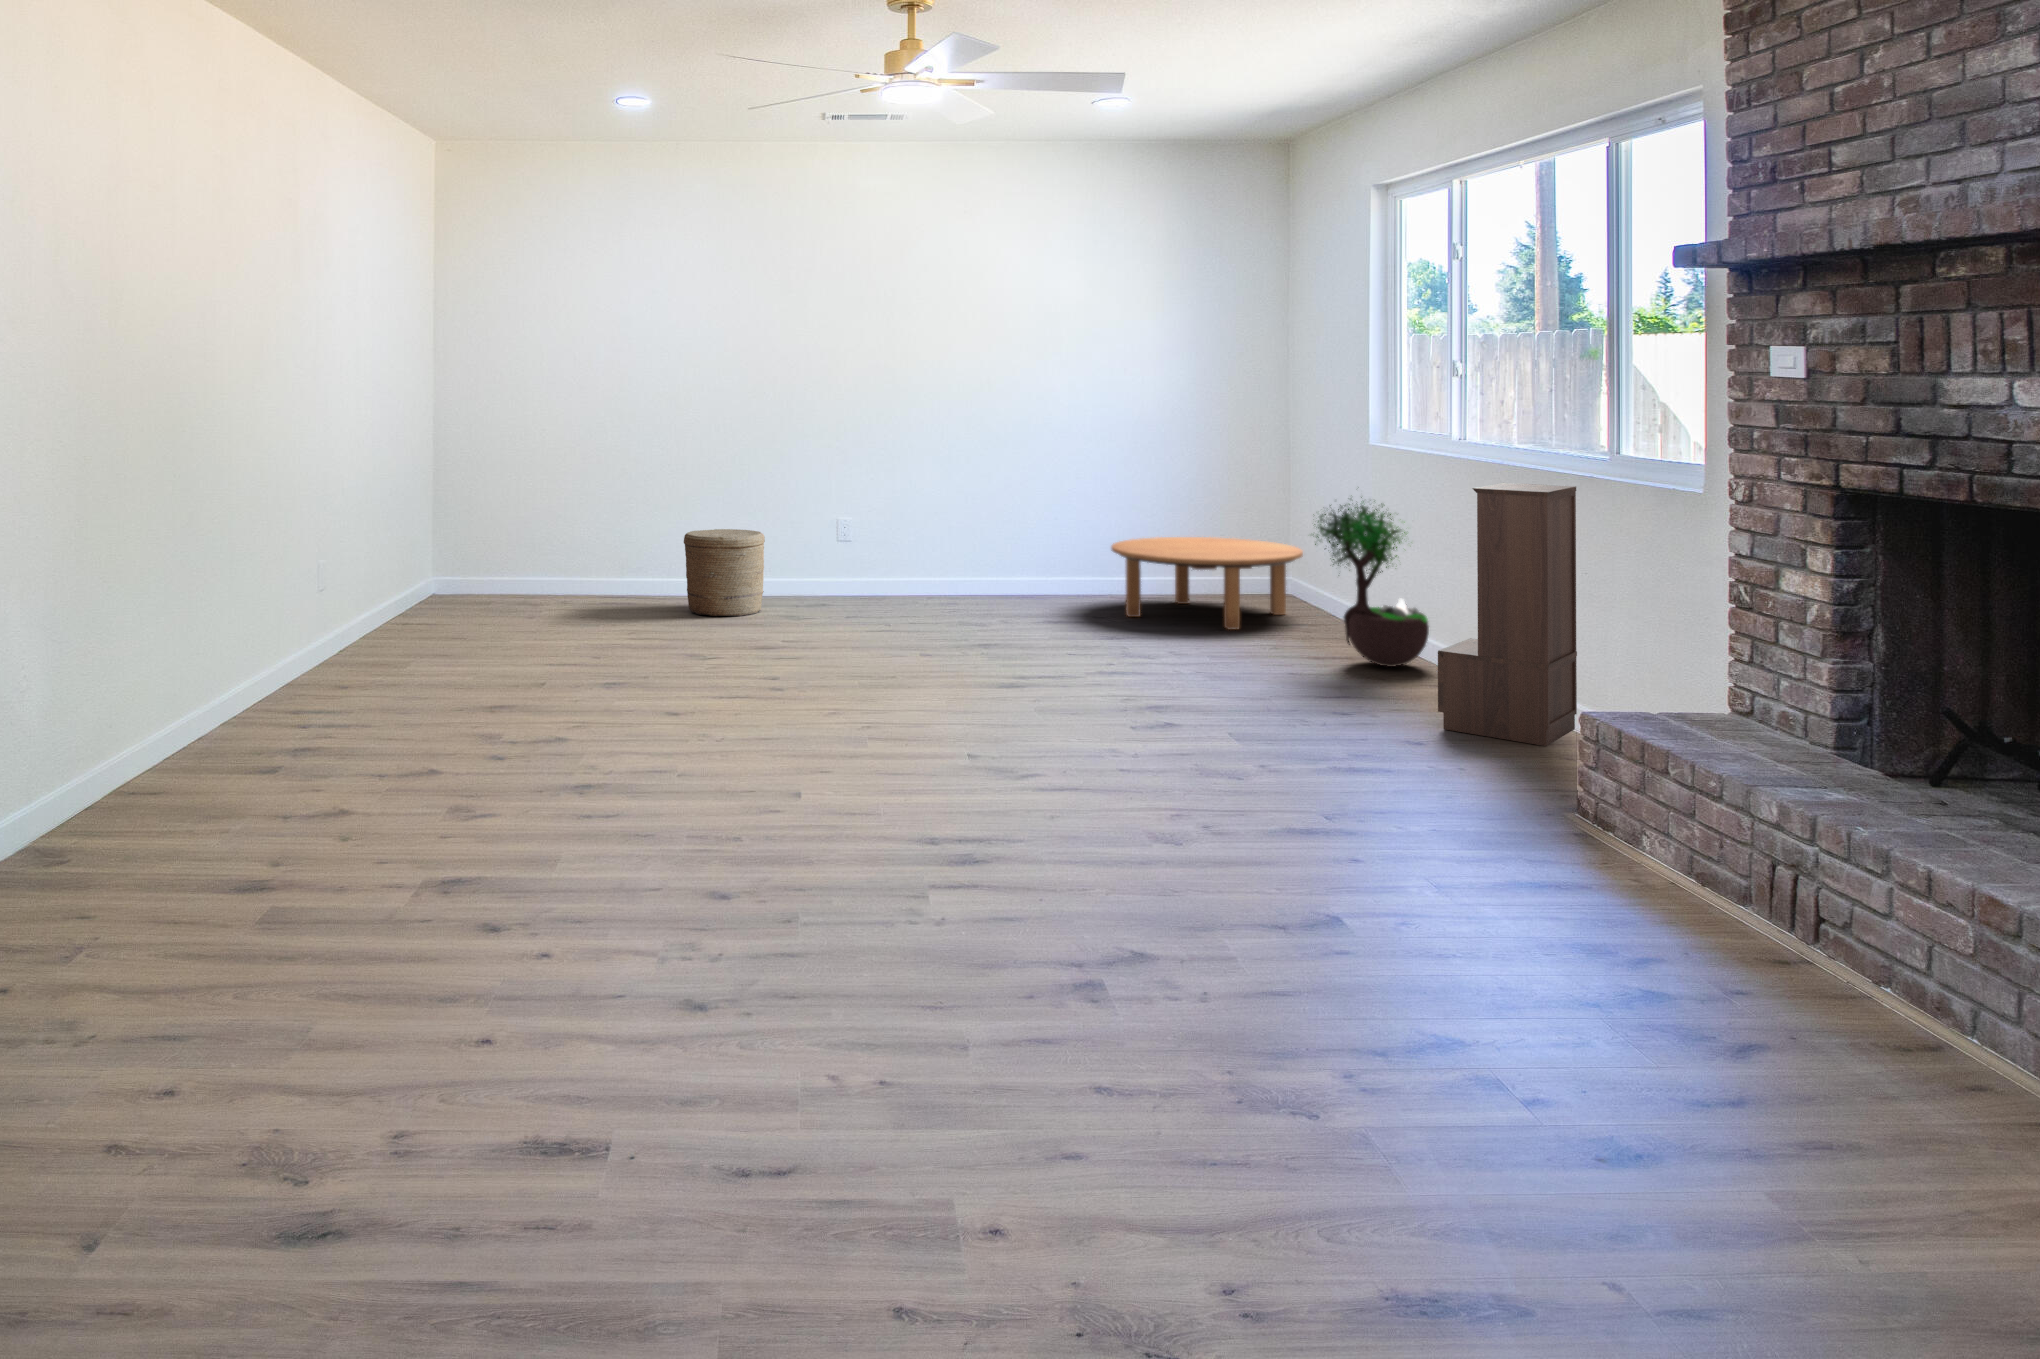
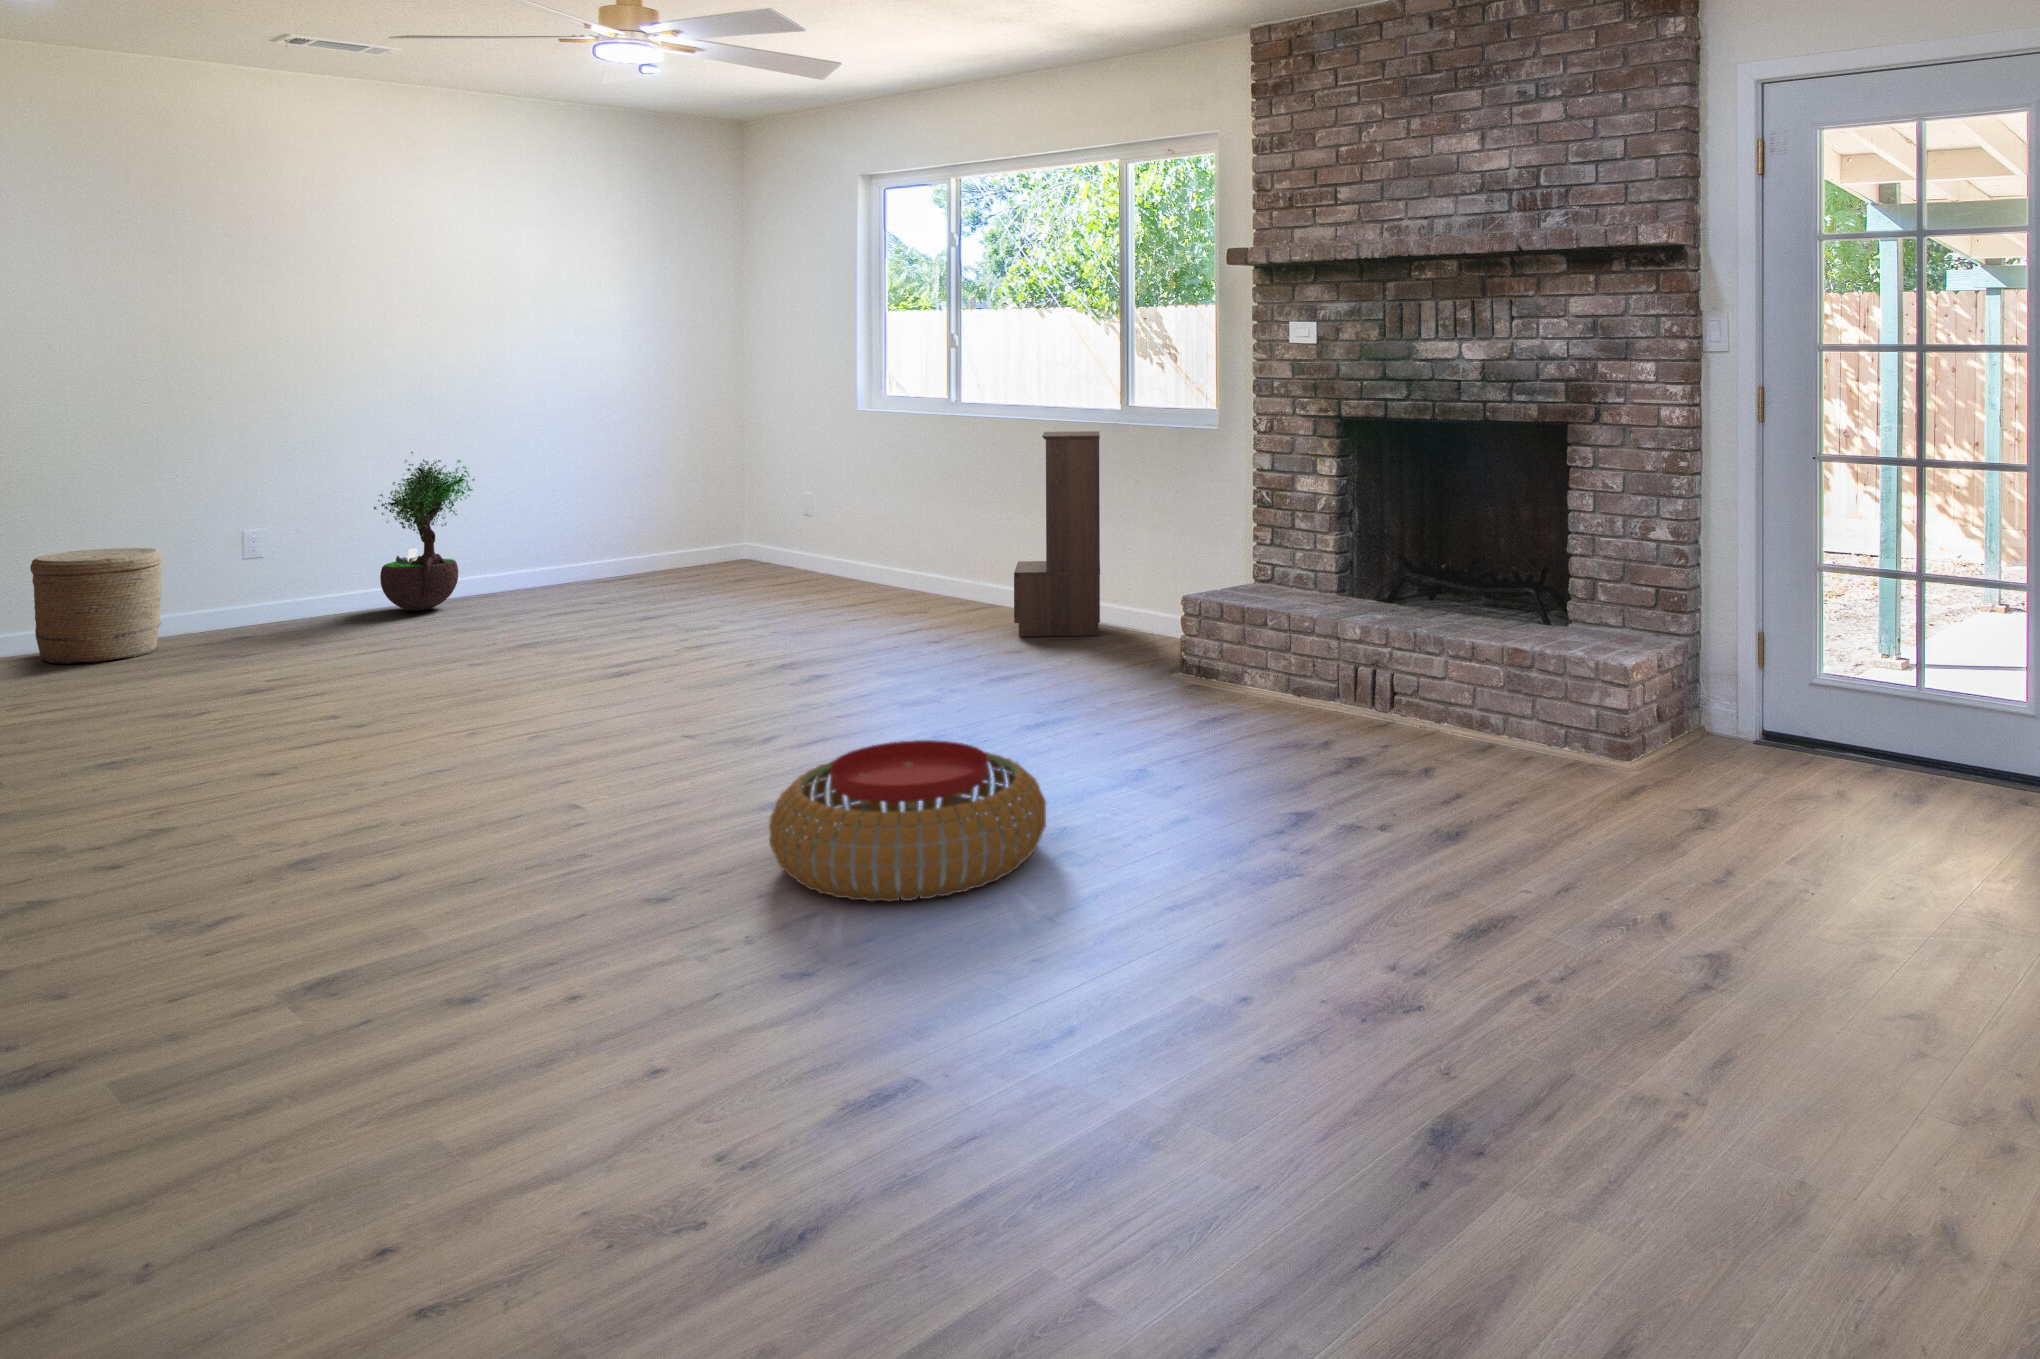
potted tree: present [1313,497,1429,667] -> present [374,452,475,611]
coffee table: present [1111,537,1303,630] -> none [597,506,789,594]
pouf: none [808,806,1103,988] -> present [769,740,1046,902]

